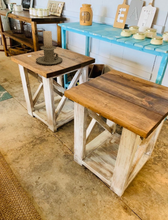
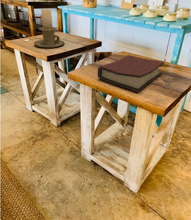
hardback book: none [90,76,149,114] -> present [98,55,164,92]

